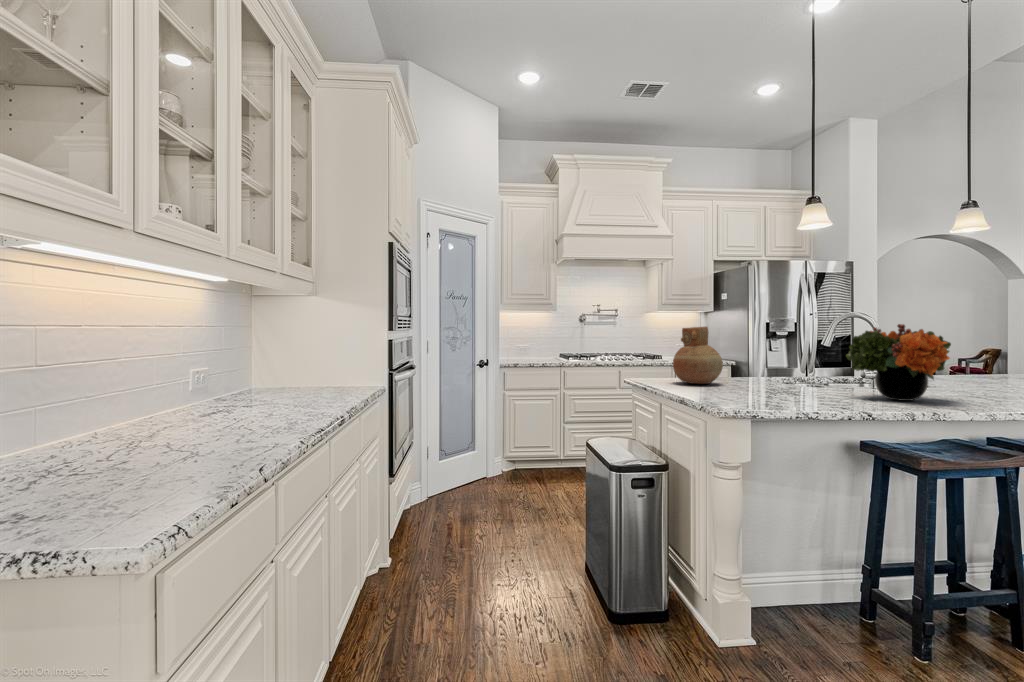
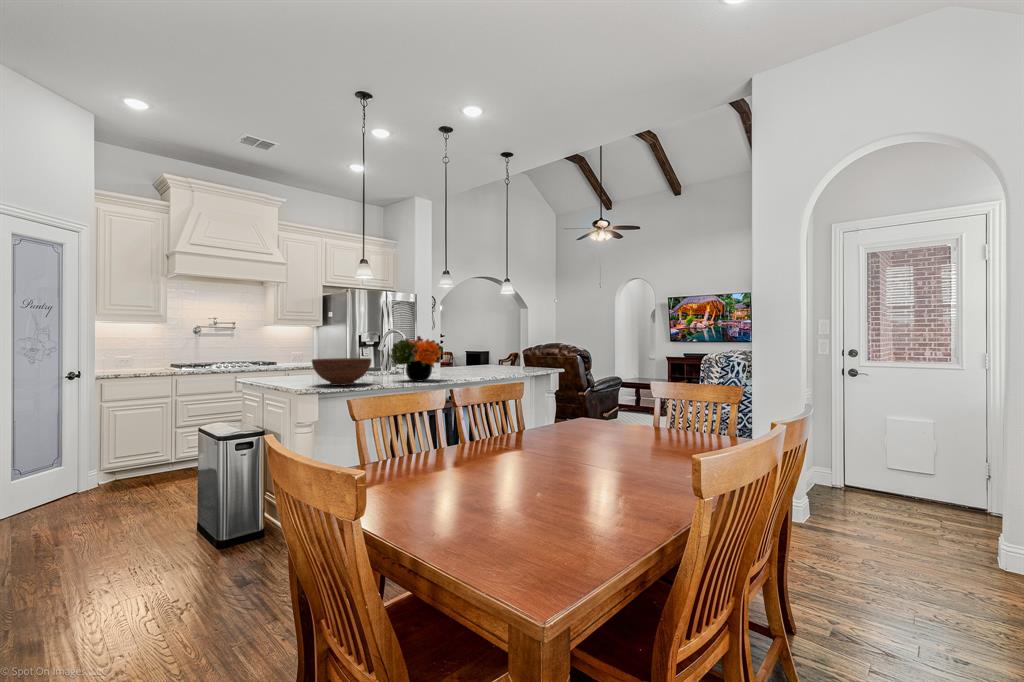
vase: present [673,327,723,384] -> none [276,337,315,380]
fruit bowl: none [726,358,819,399] -> present [312,358,371,386]

